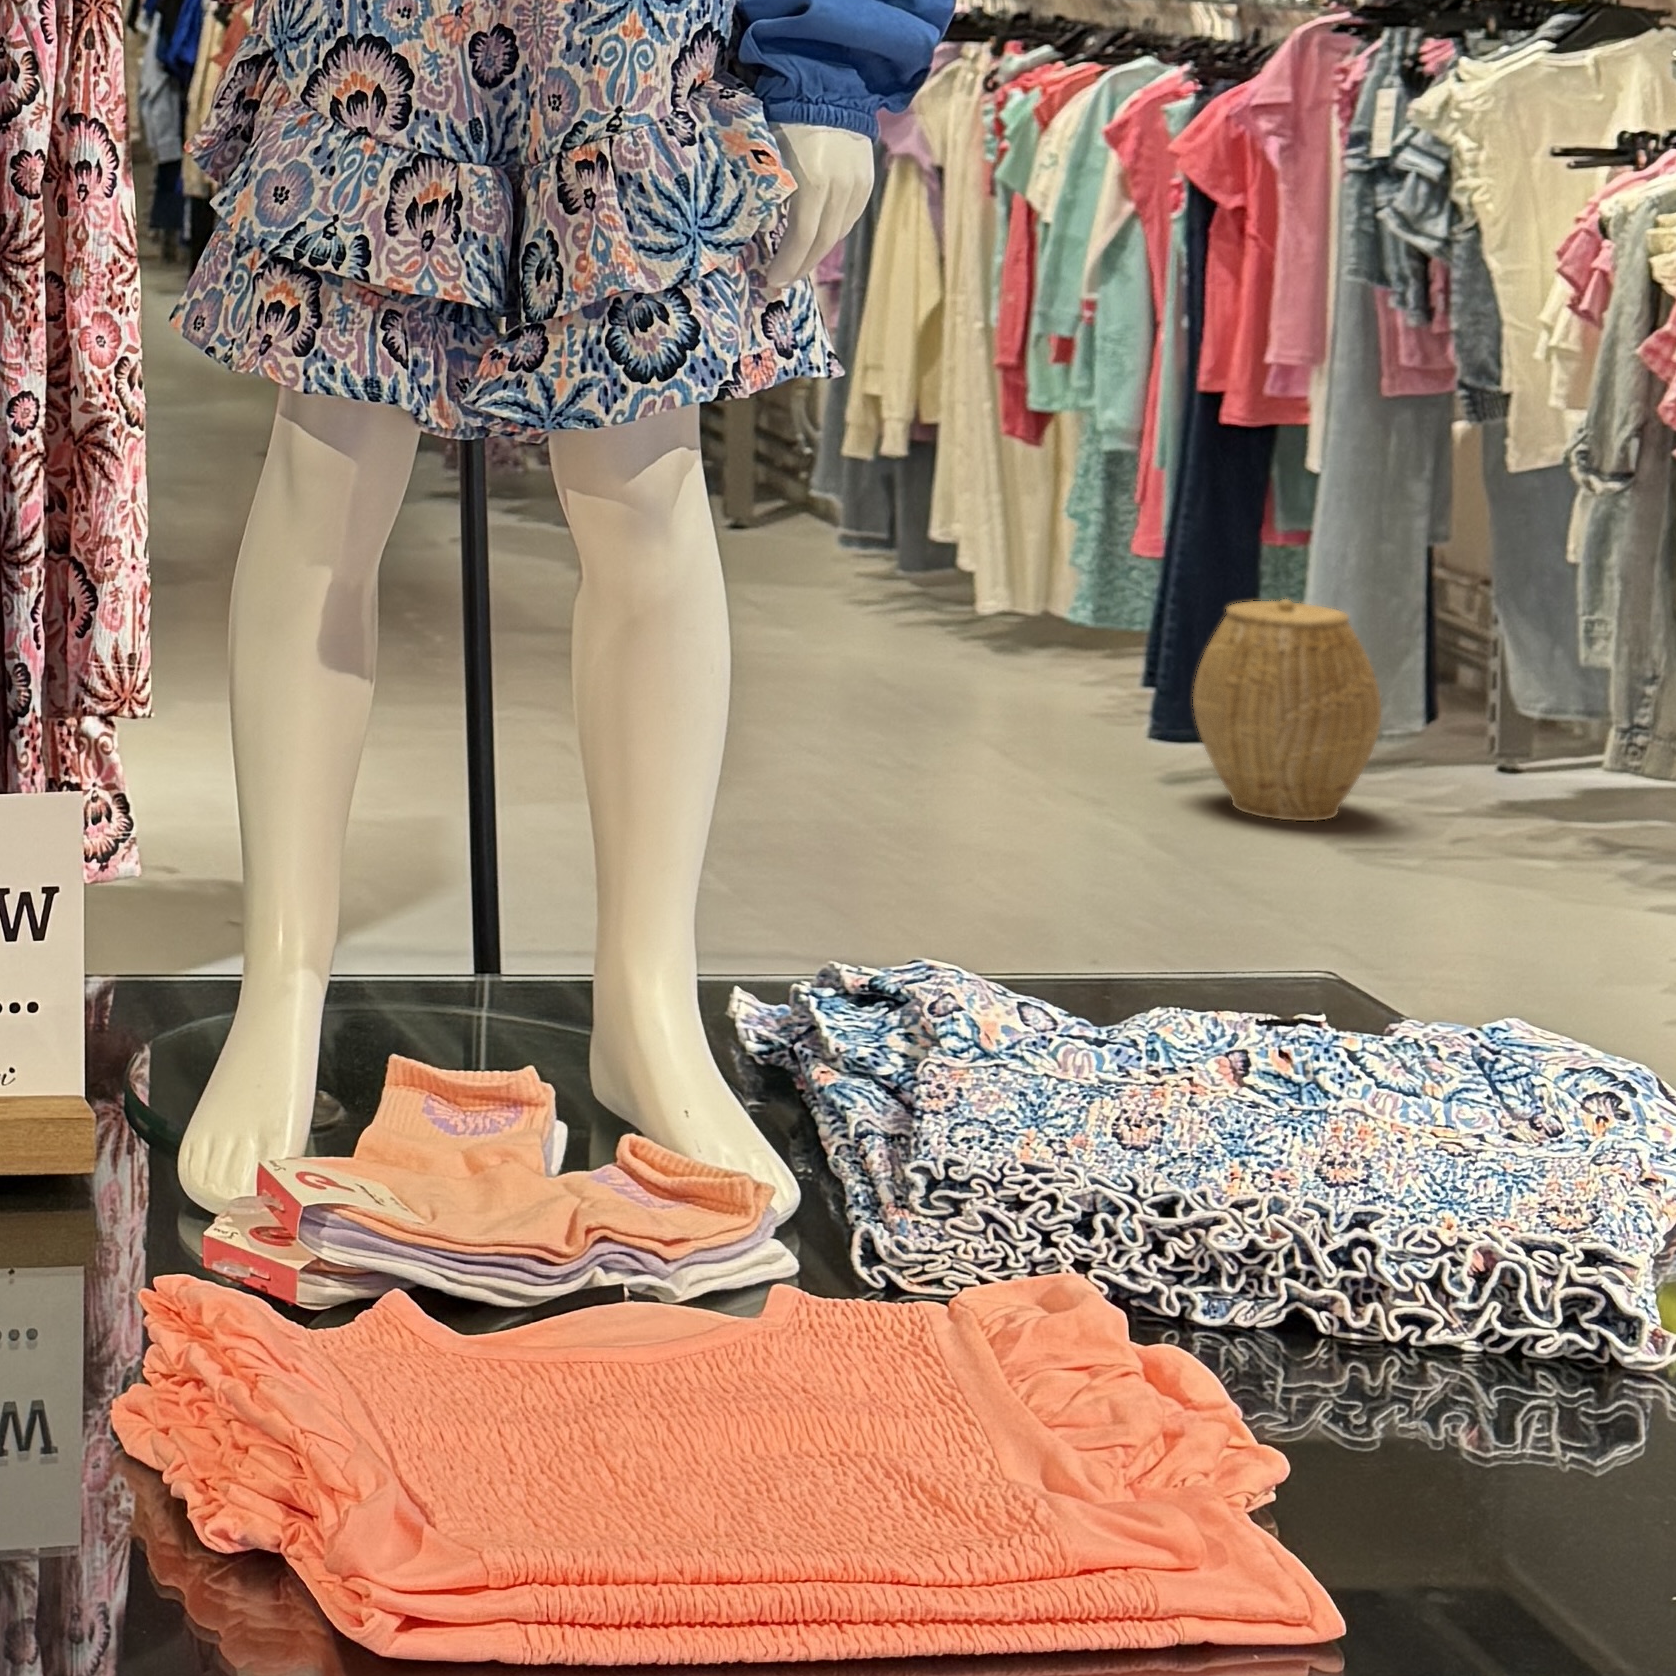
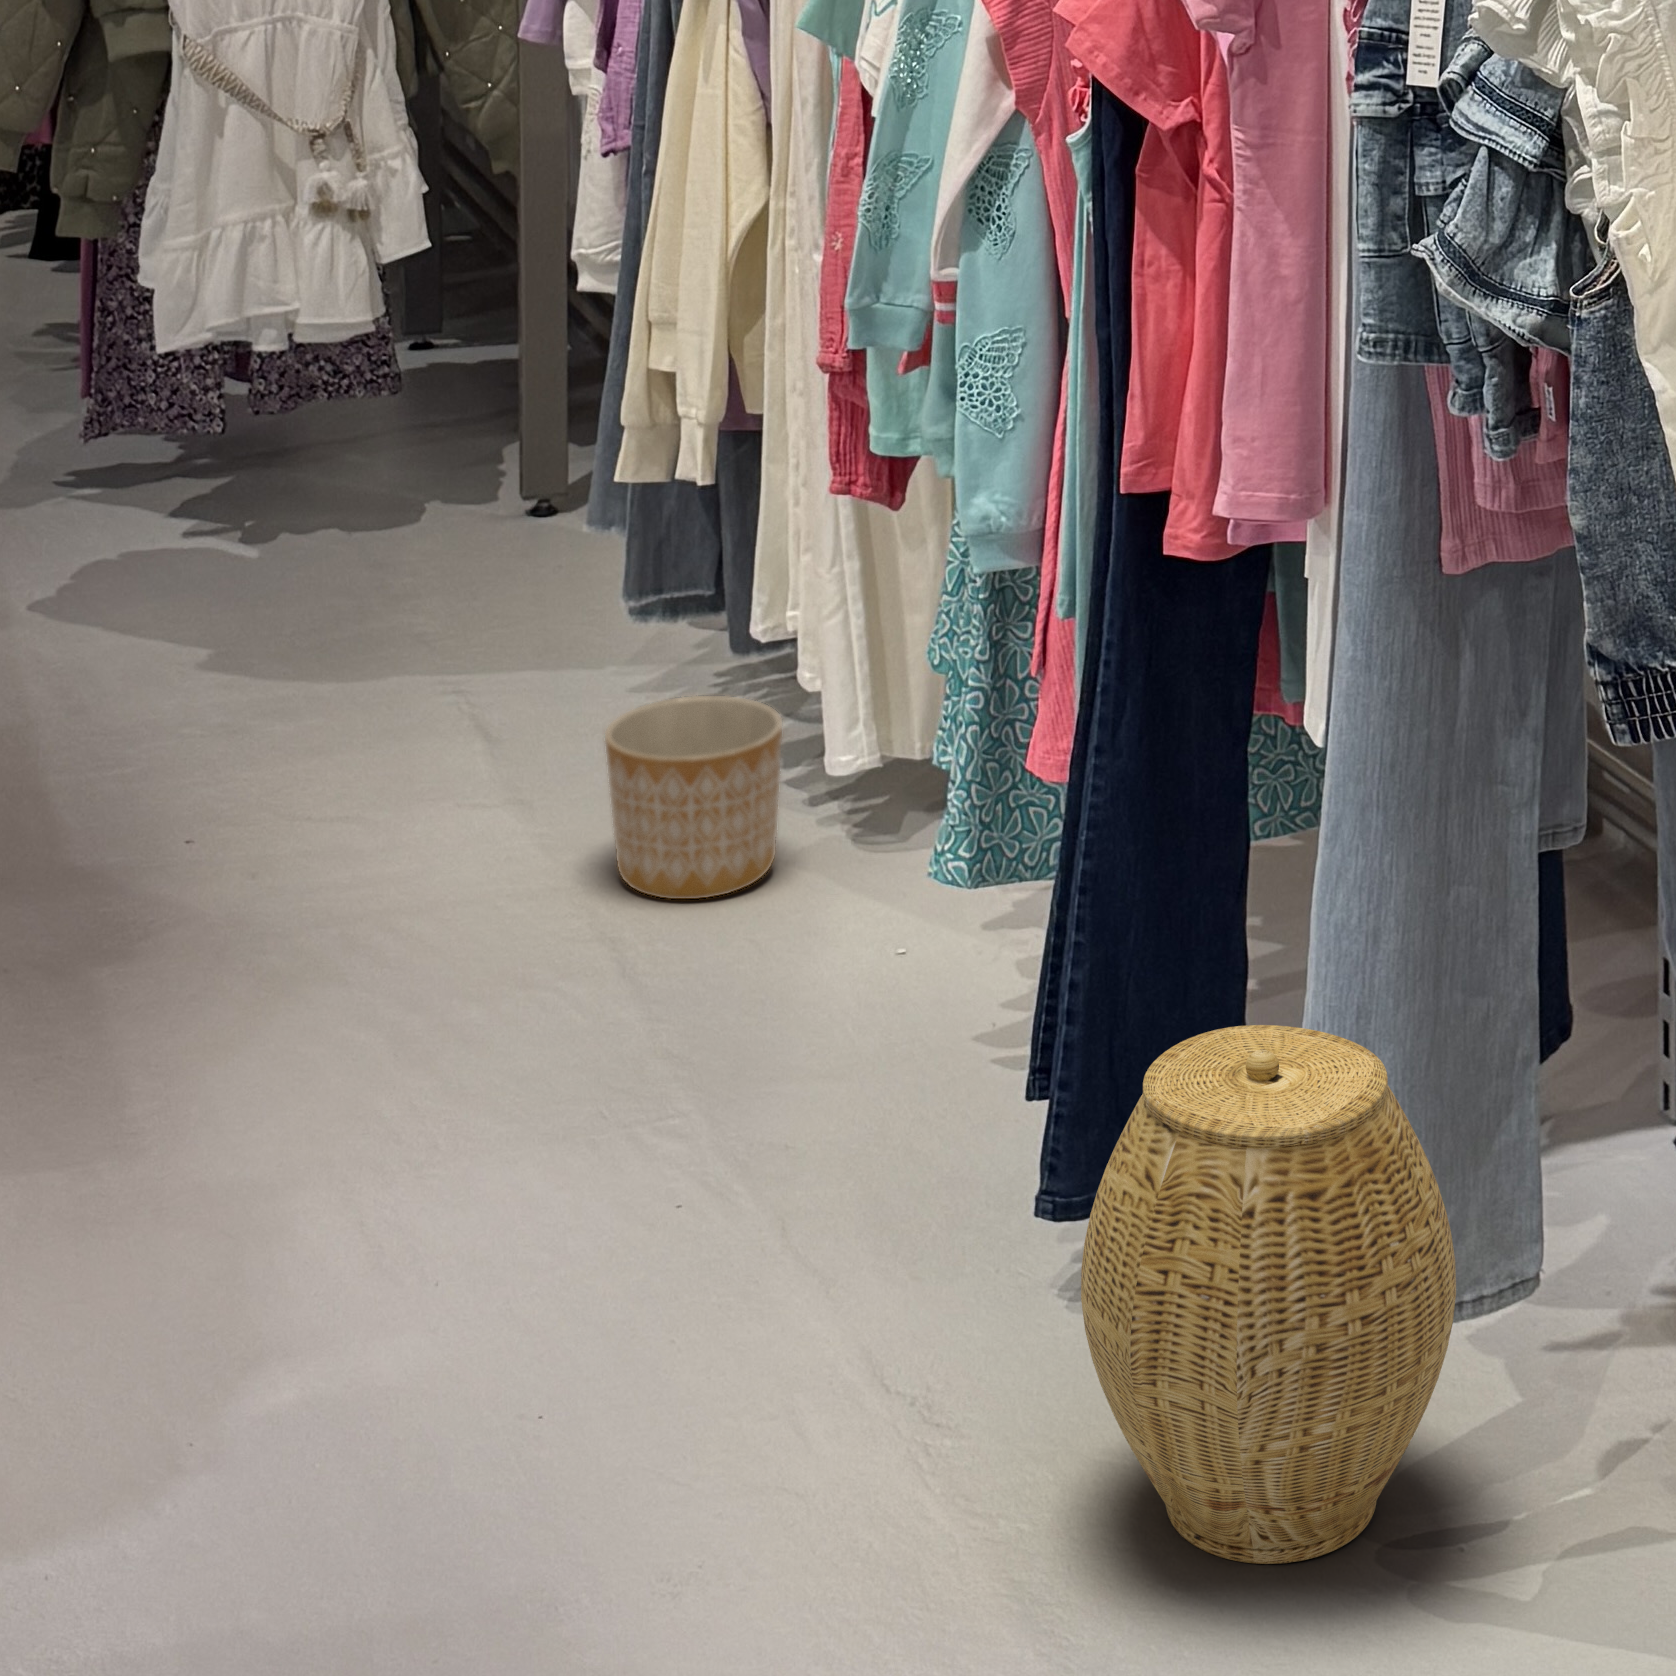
planter: none [863,559,963,654] -> present [605,696,782,899]

